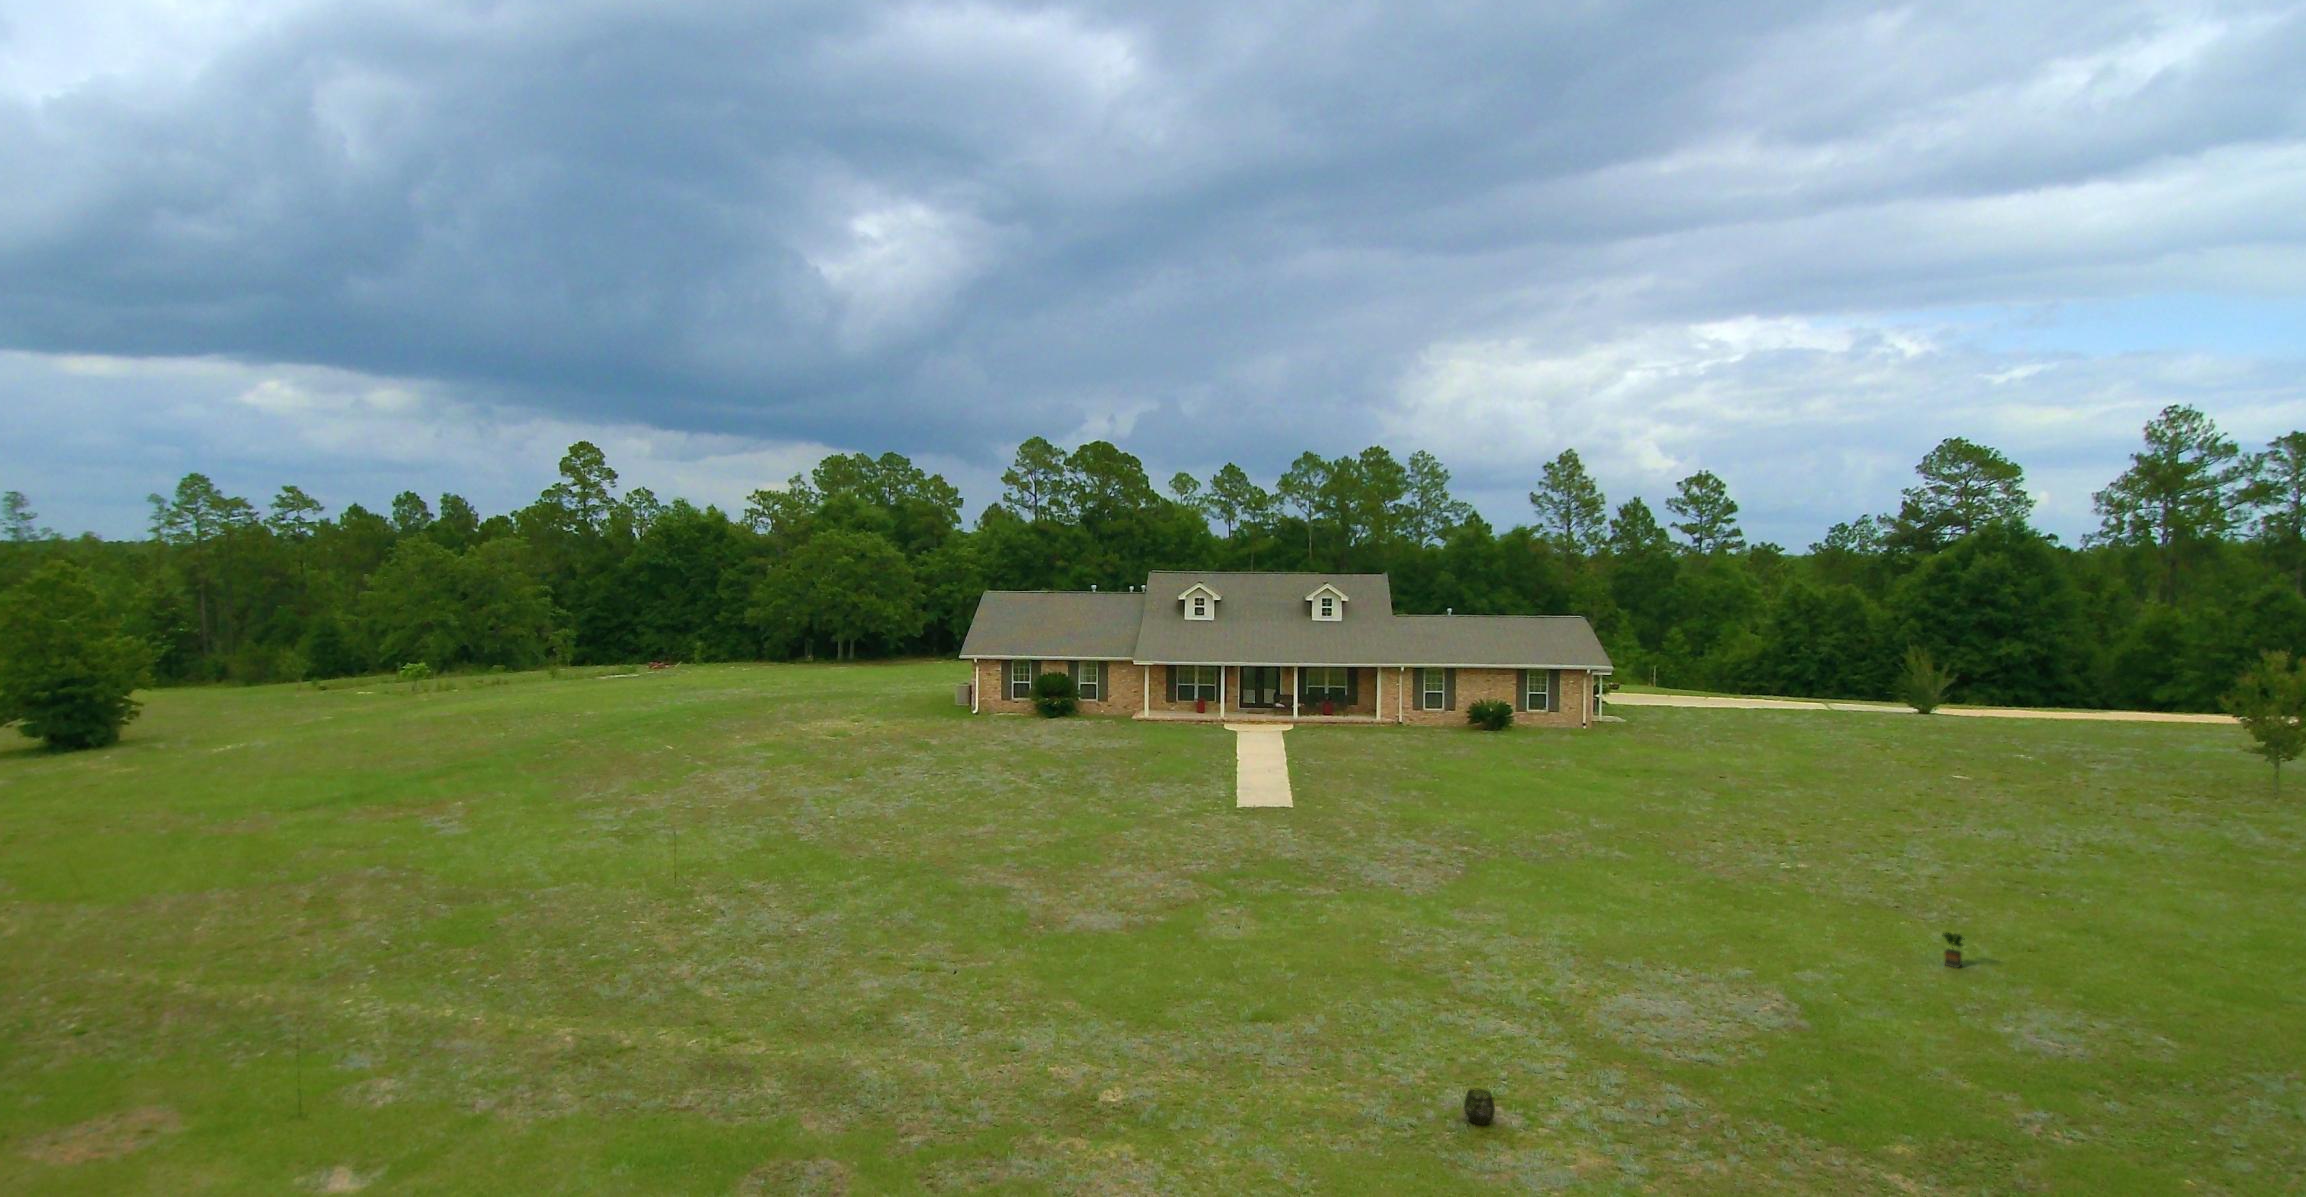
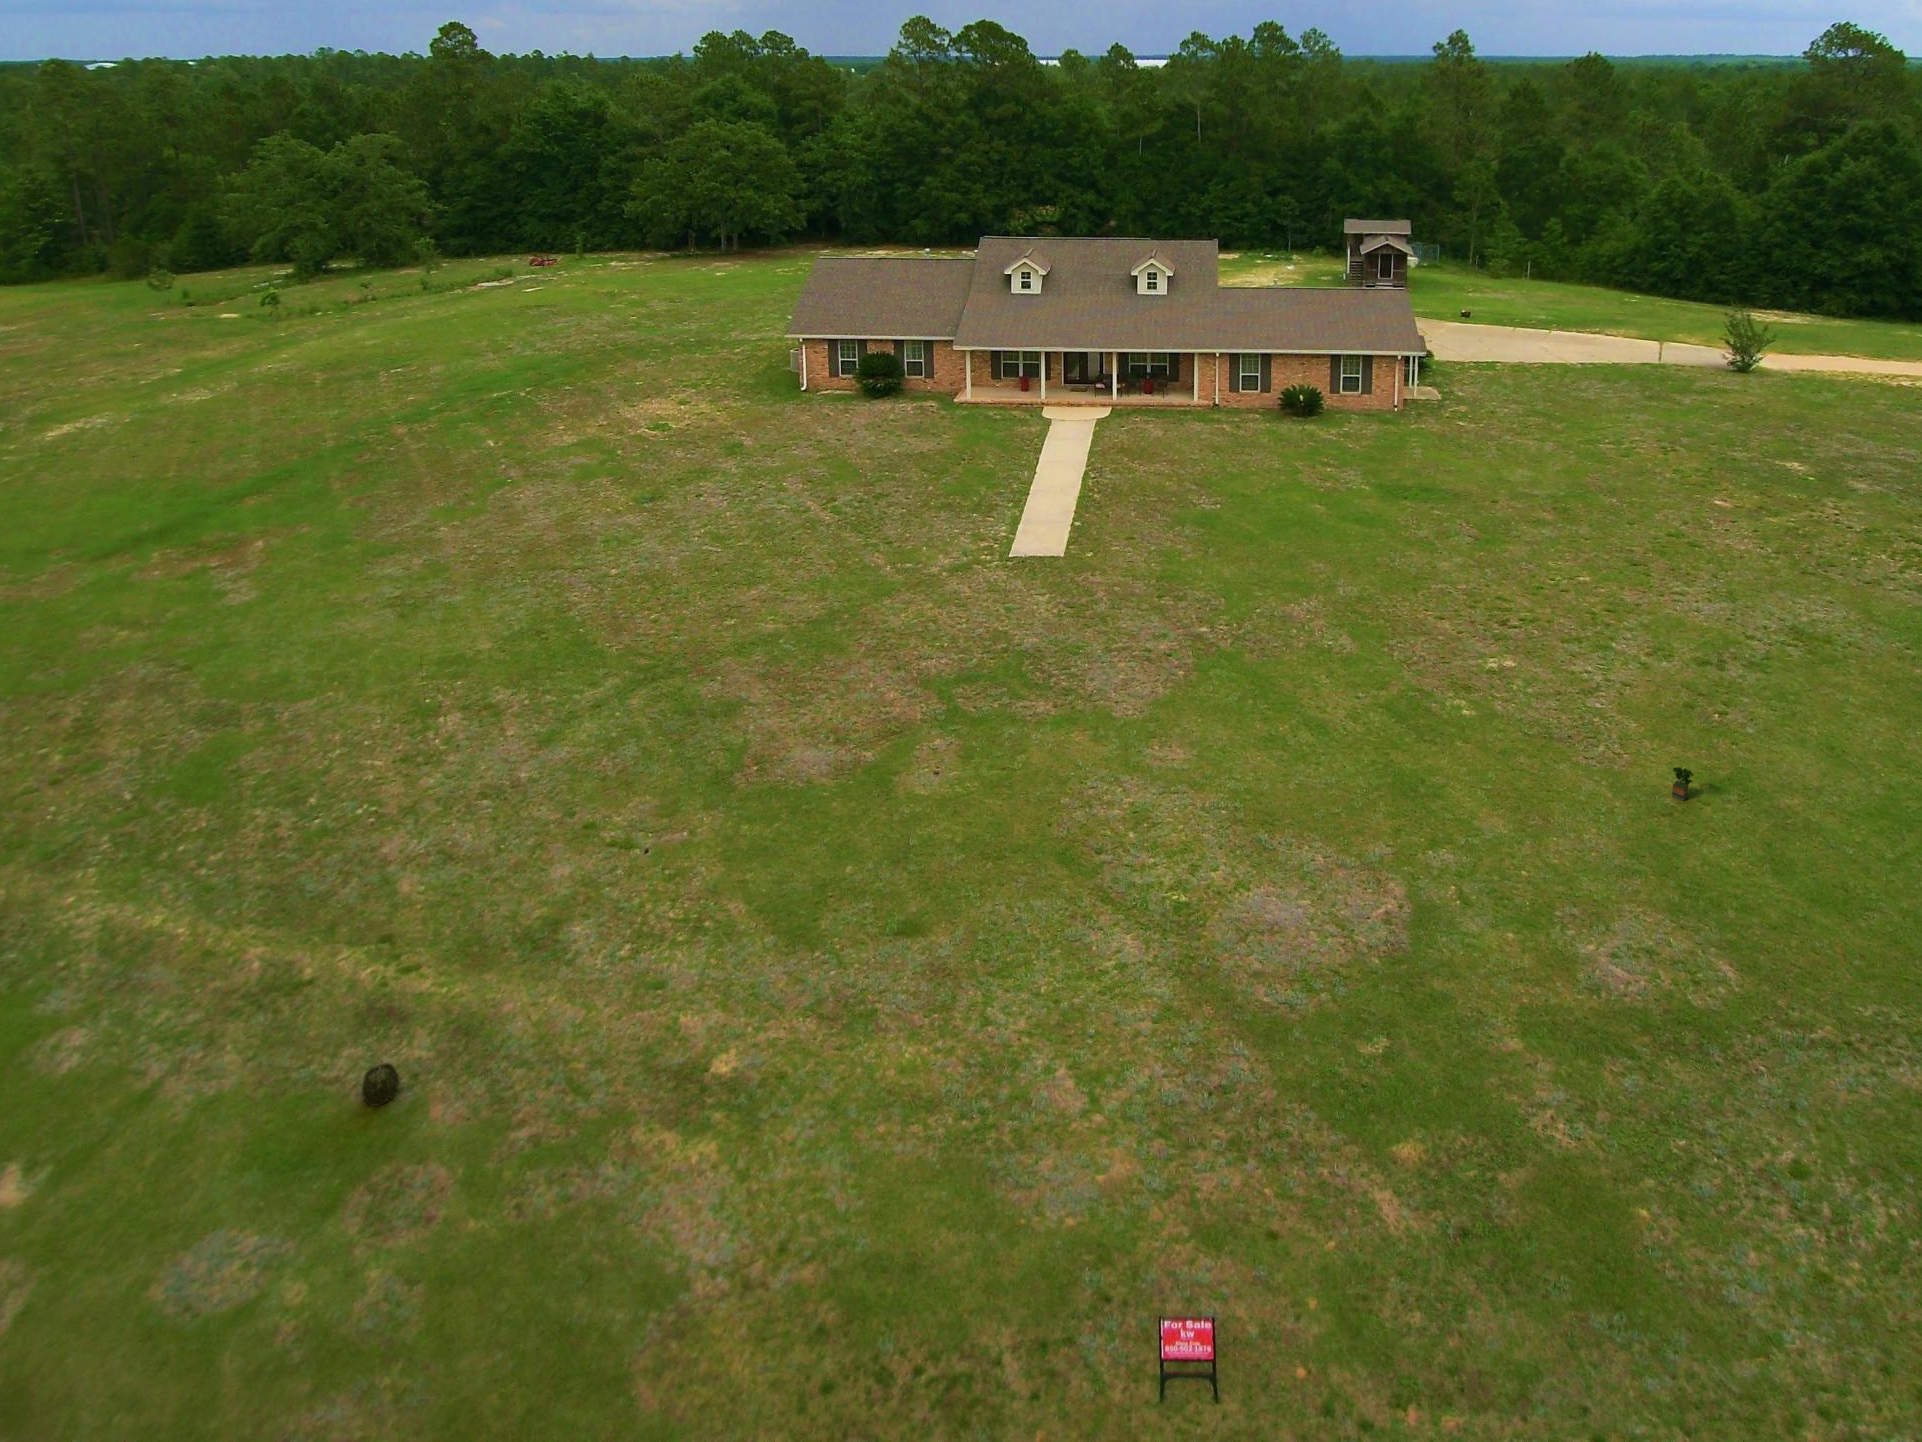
woven basket: present [1464,1089,1495,1125] -> present [362,1063,399,1106]

